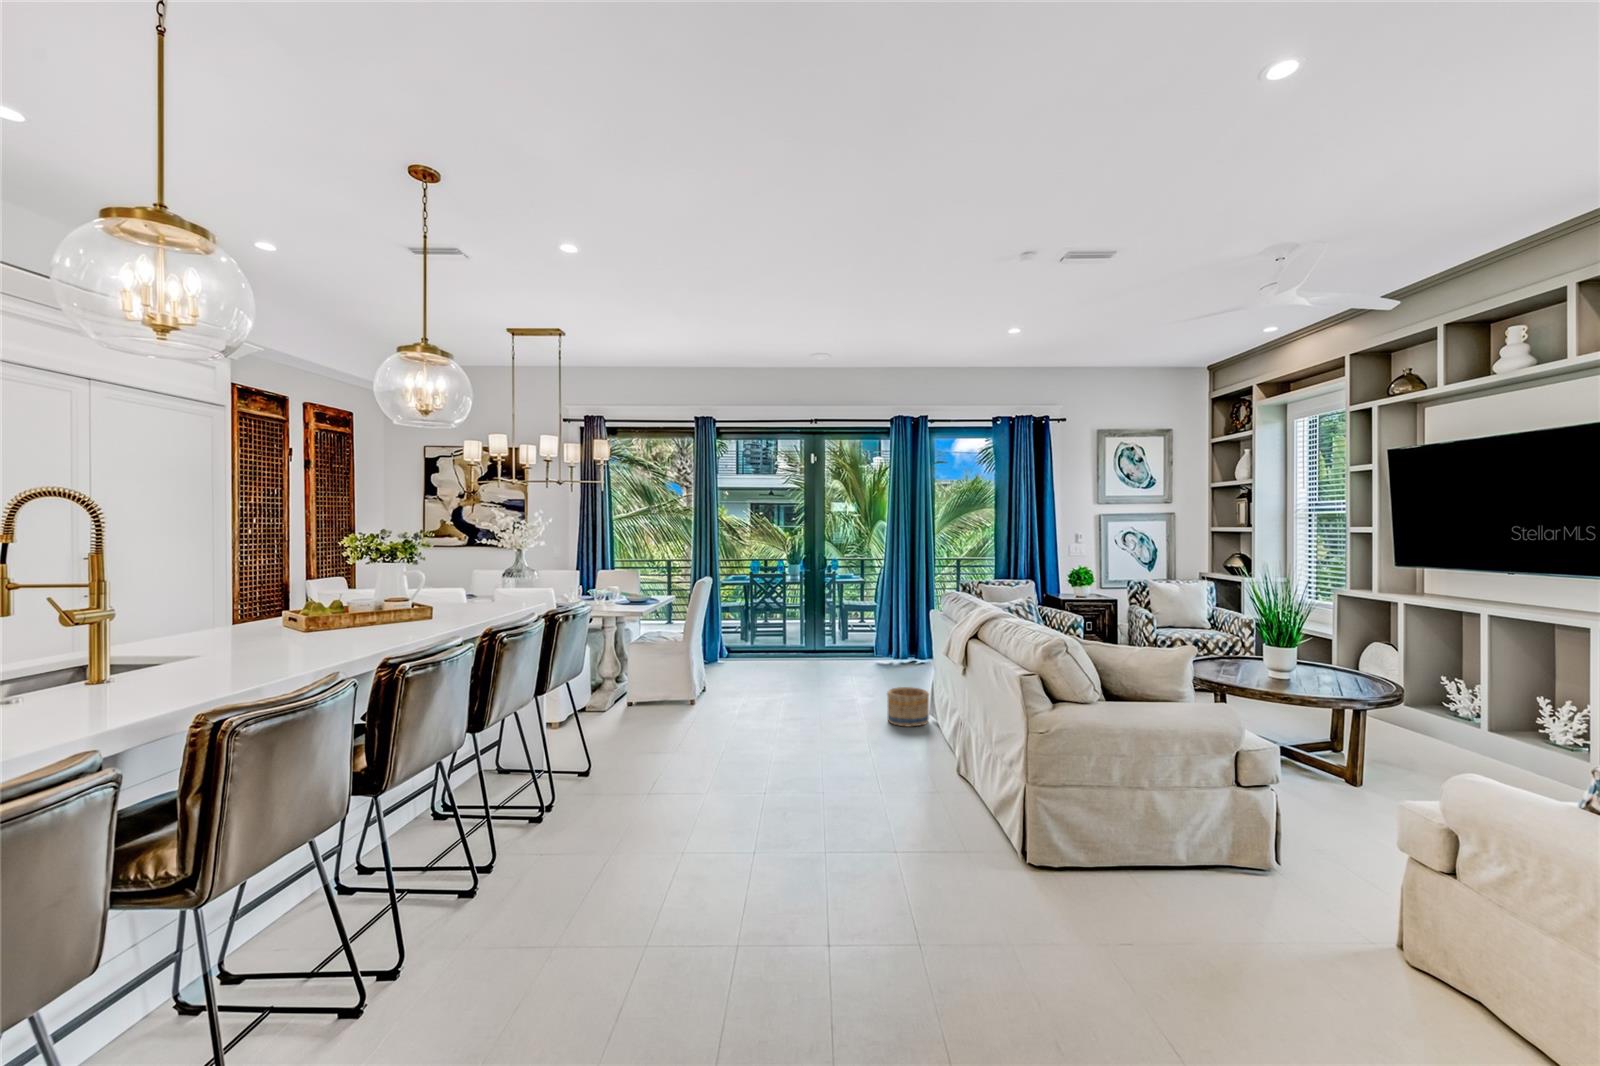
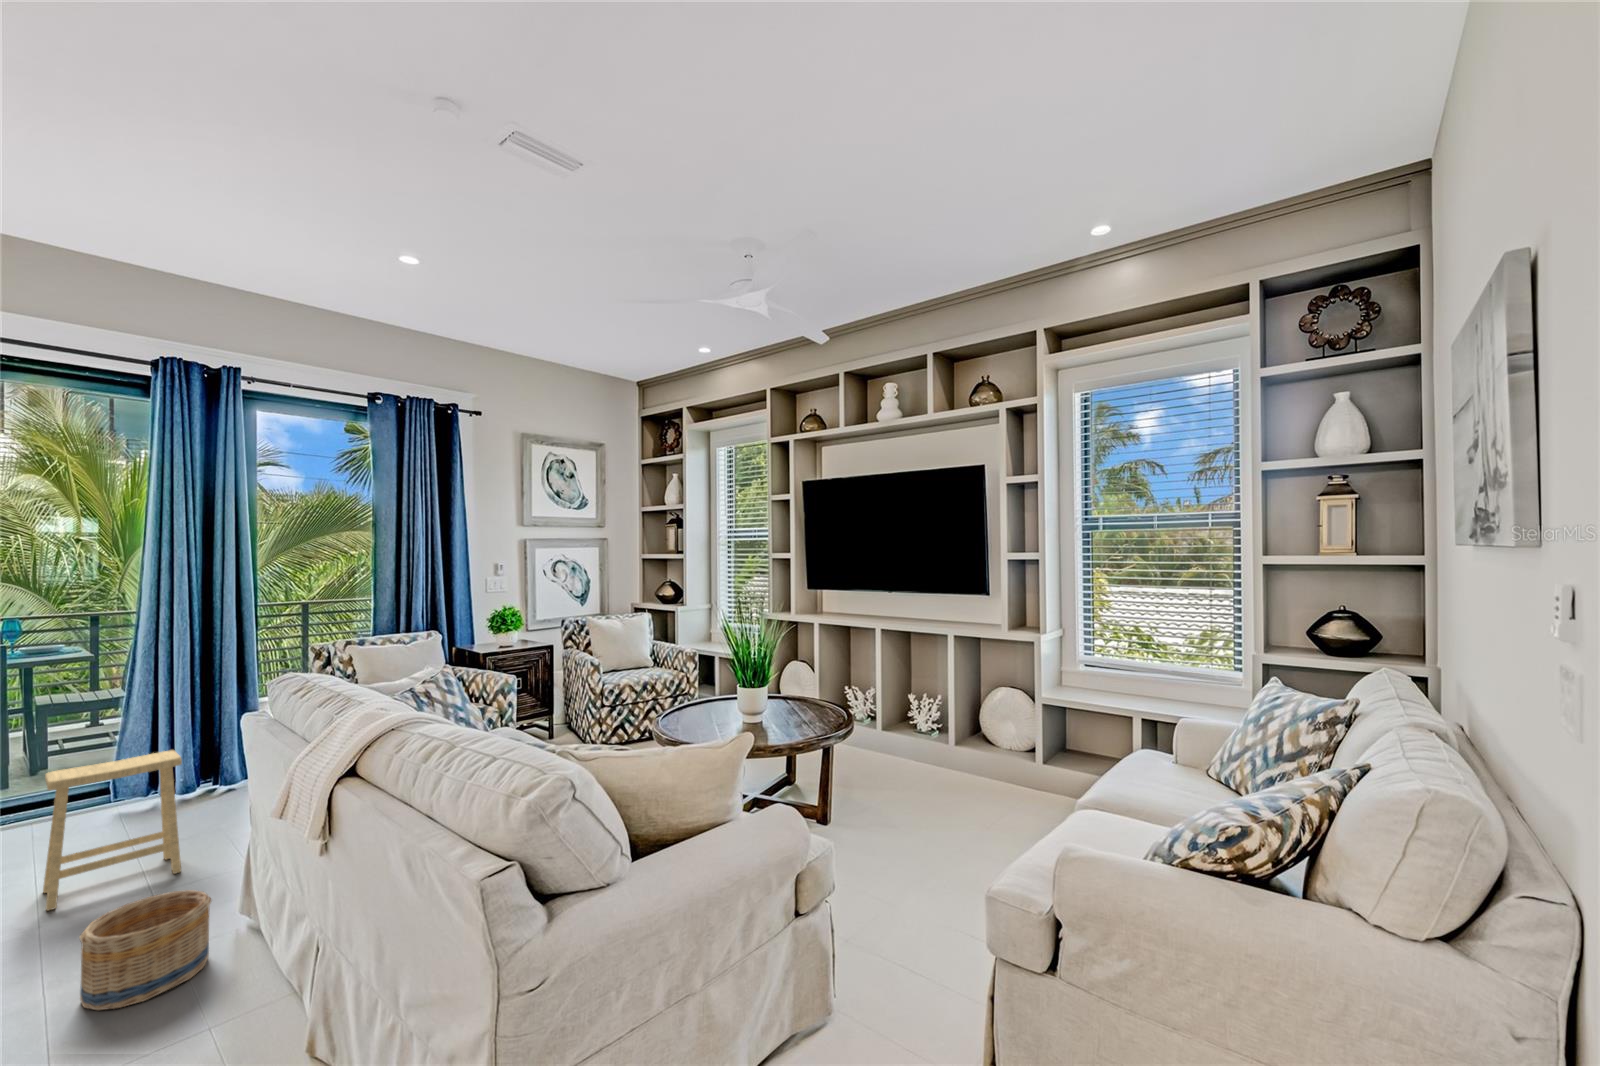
footstool: none [861,629,910,692] -> present [43,750,182,911]

